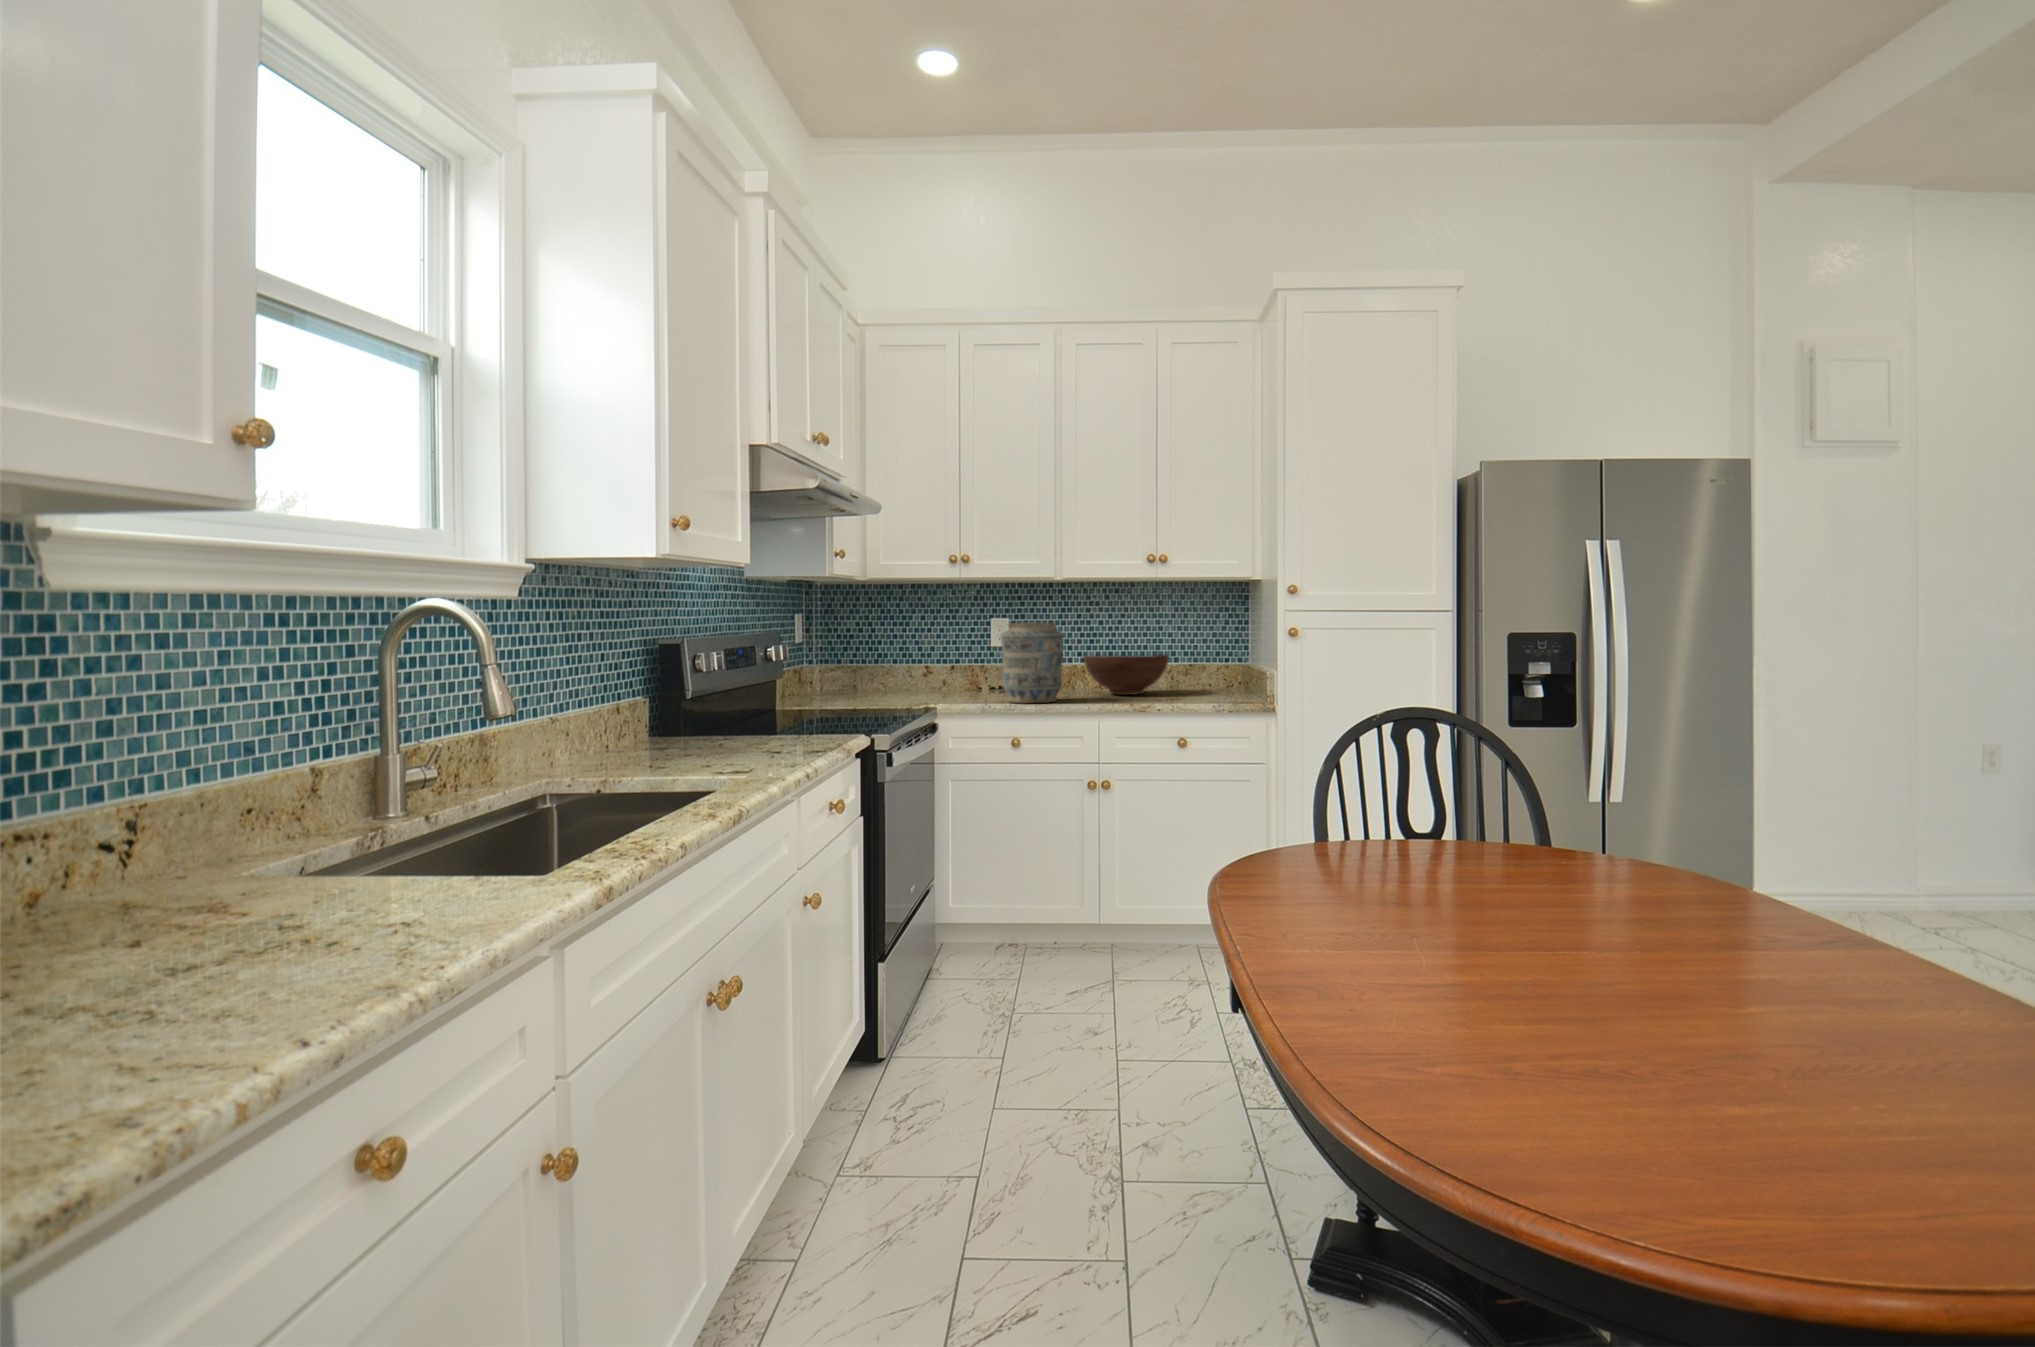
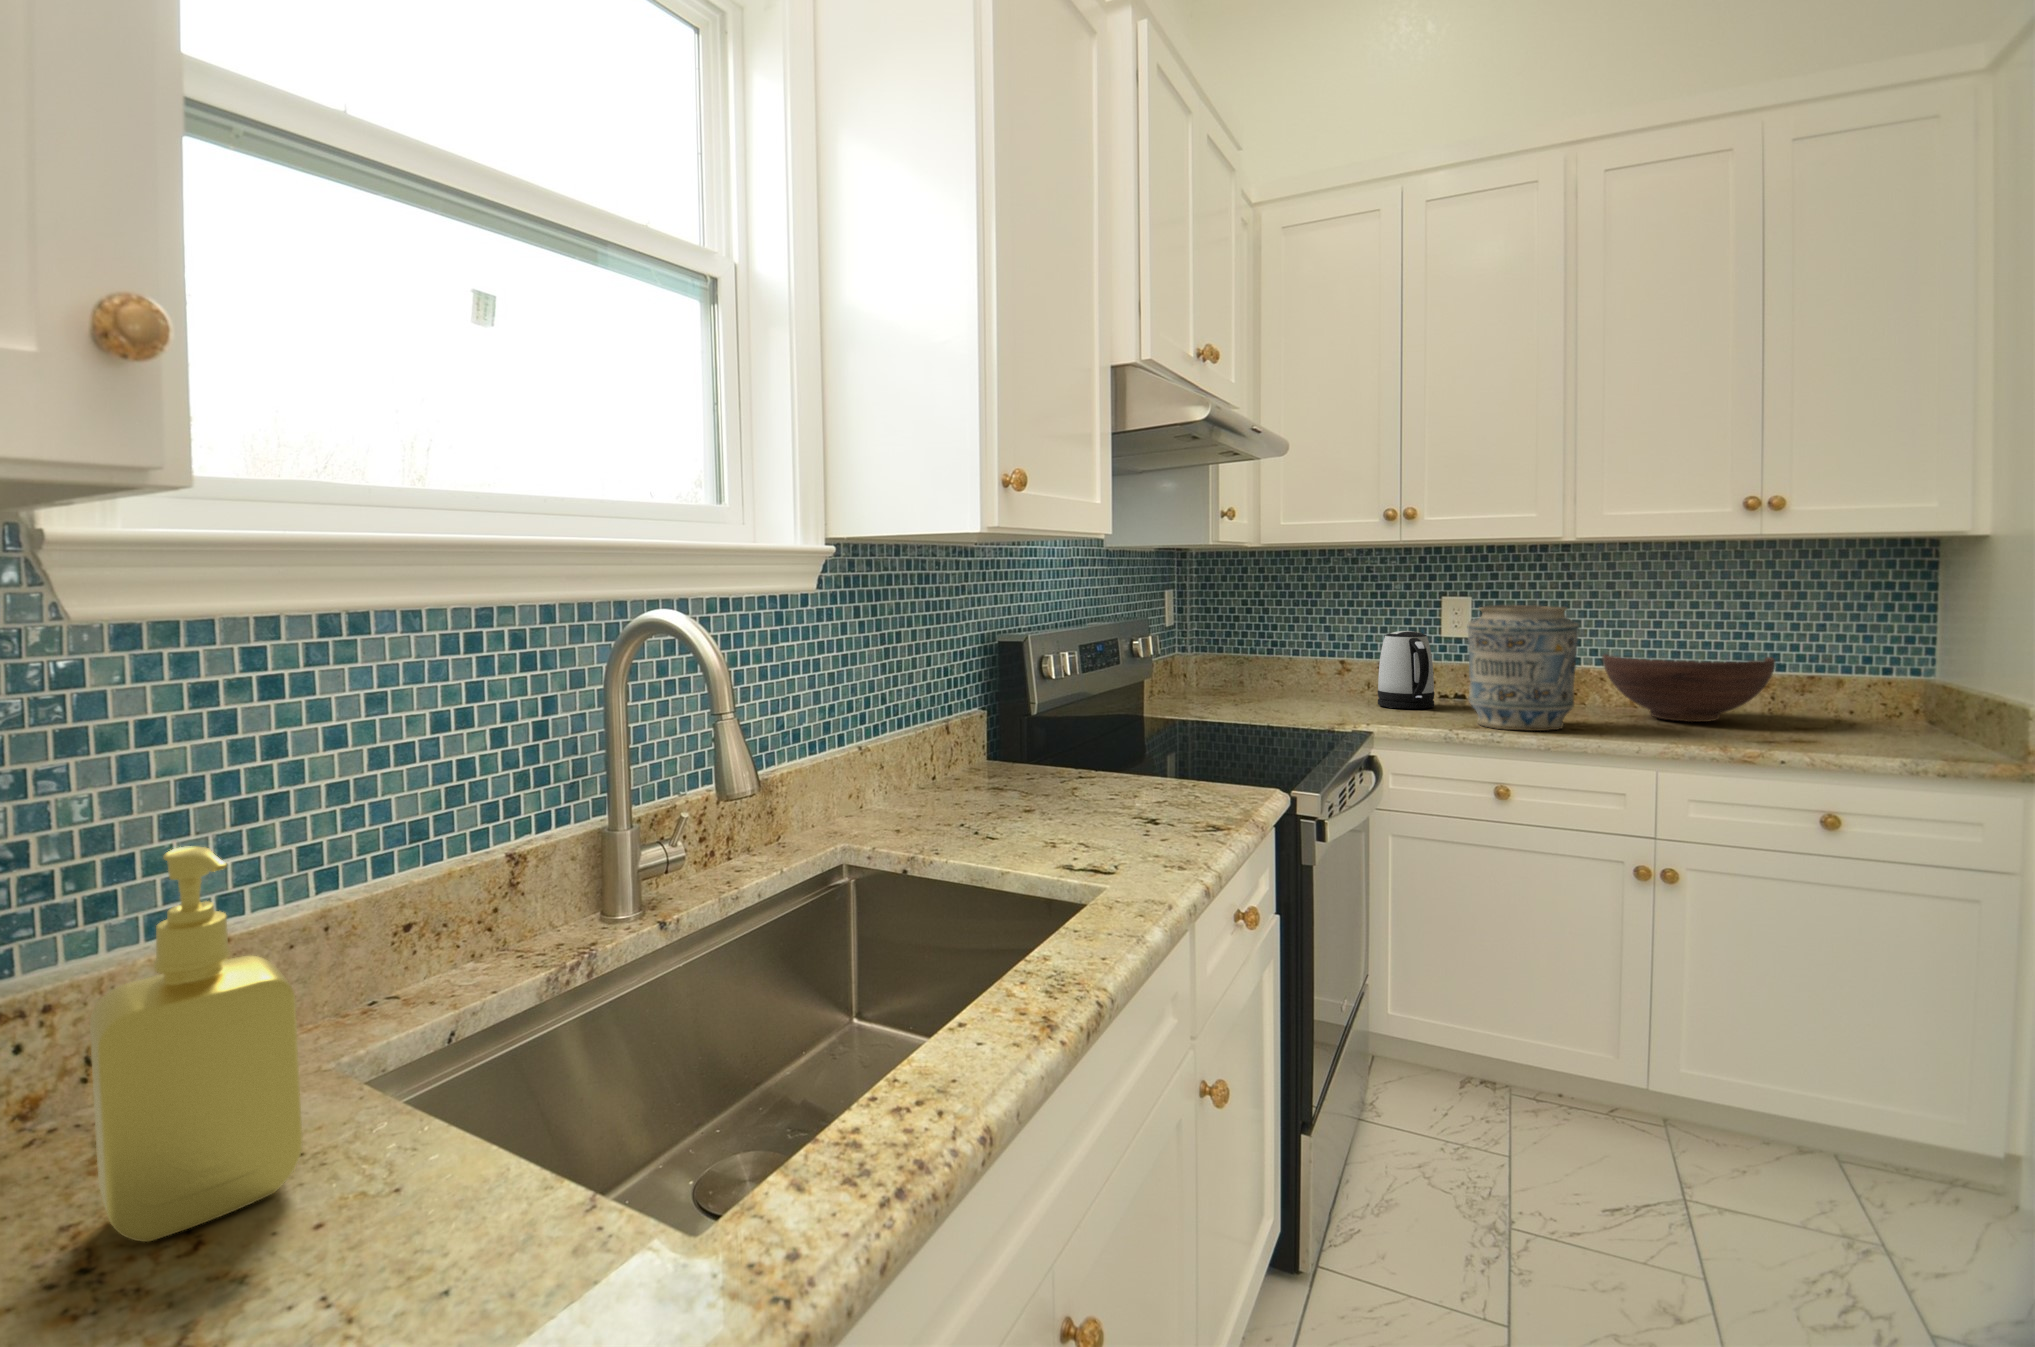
kettle: none [951,643,988,697] -> present [1378,631,1435,709]
soap dispenser: none [160,710,288,911] -> present [90,846,303,1242]

